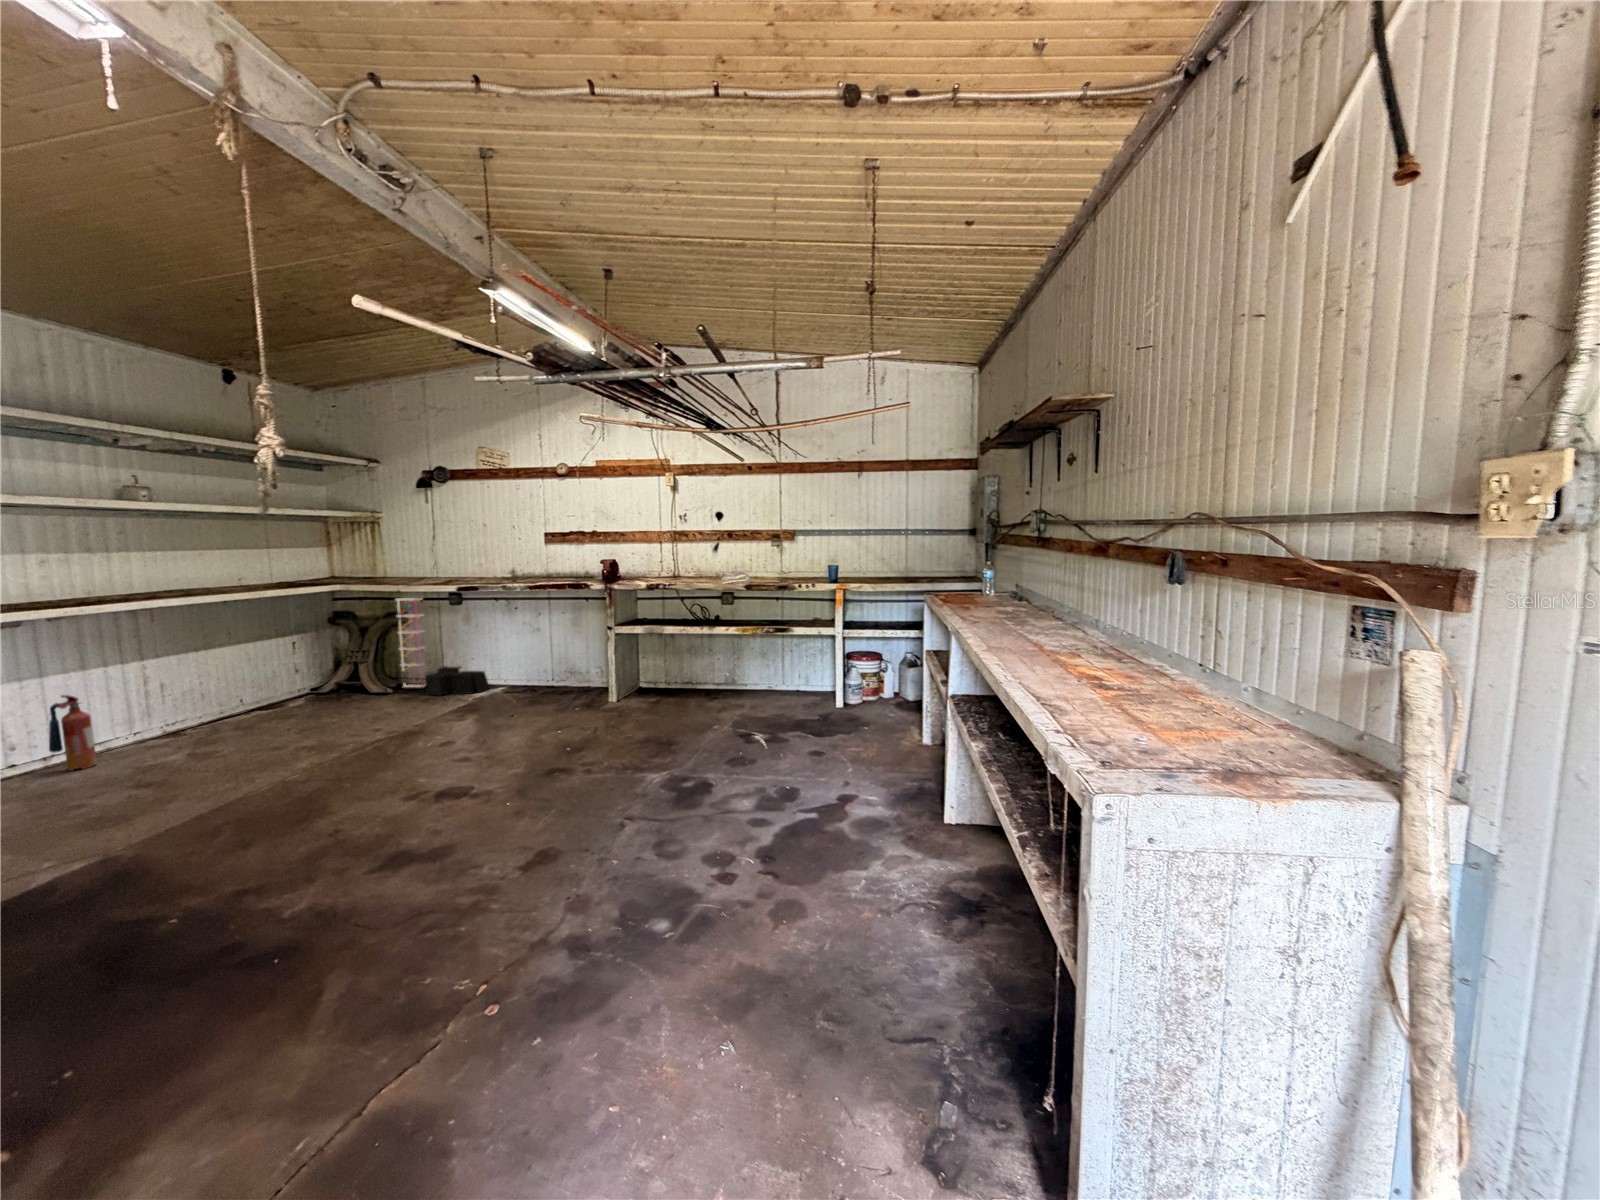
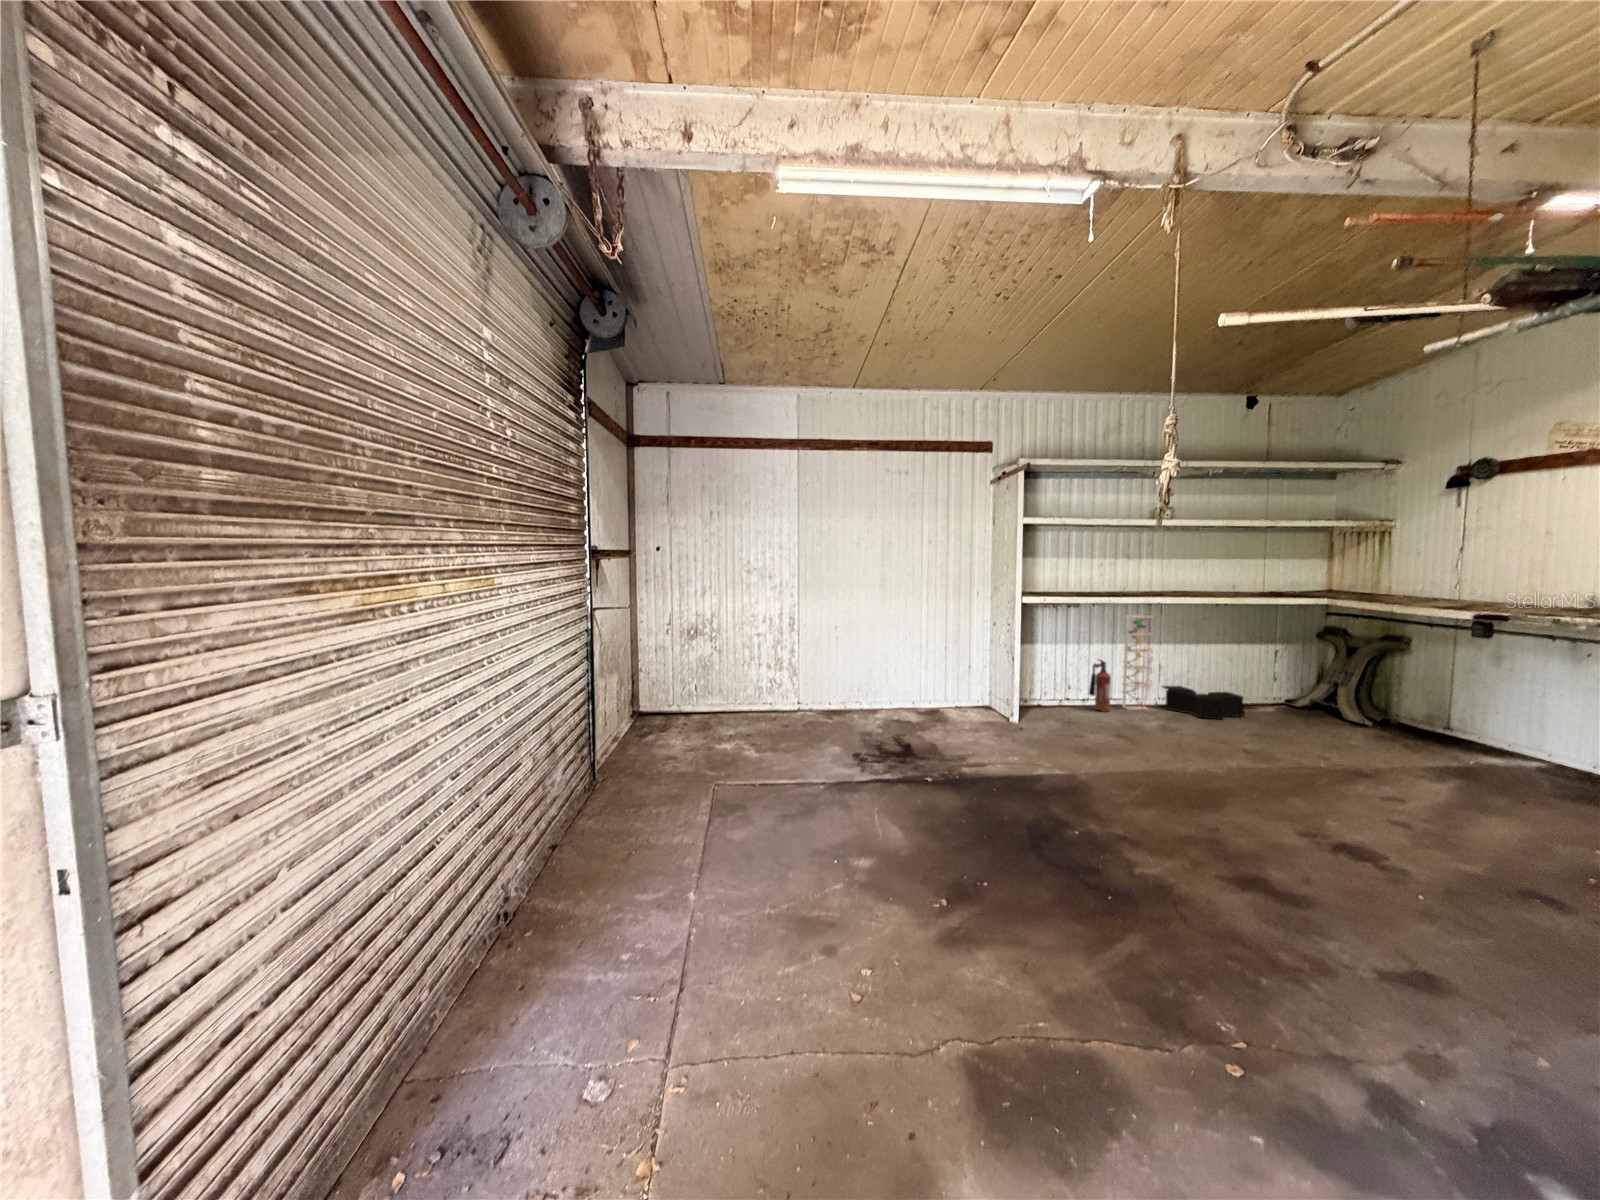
shelving unit: present [396,598,425,687] -> present [1123,615,1153,709]
storage bin: present [425,666,490,695] -> present [1162,686,1245,719]

